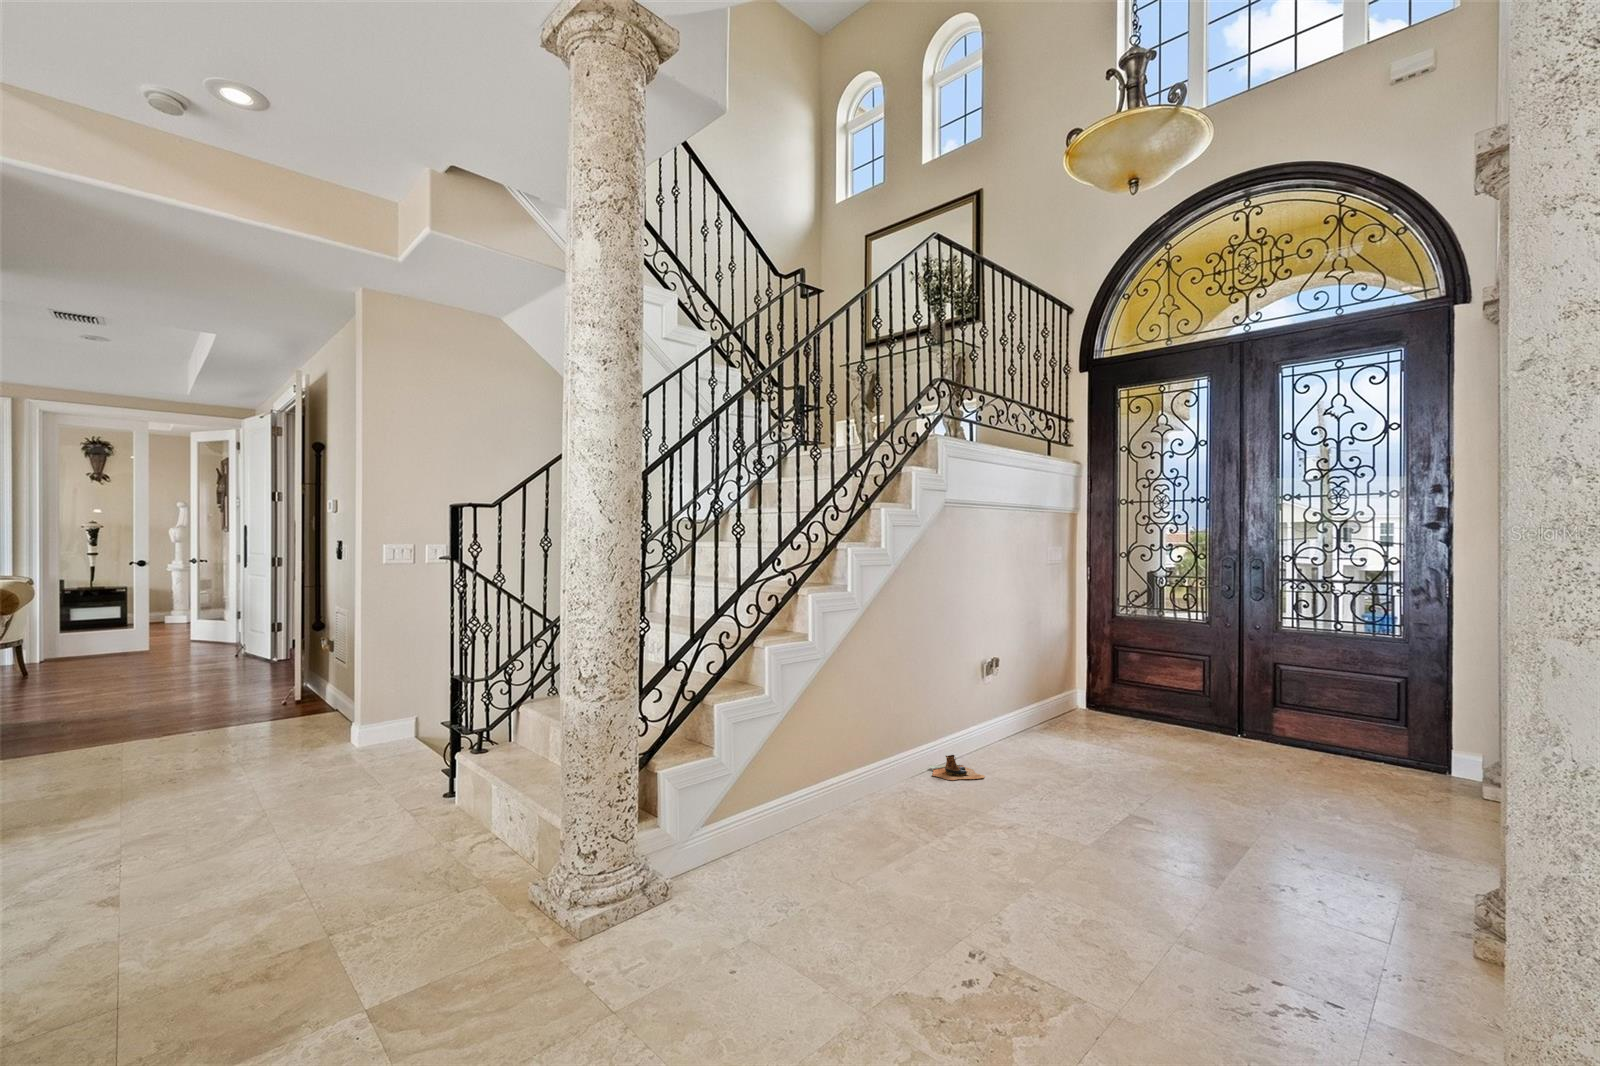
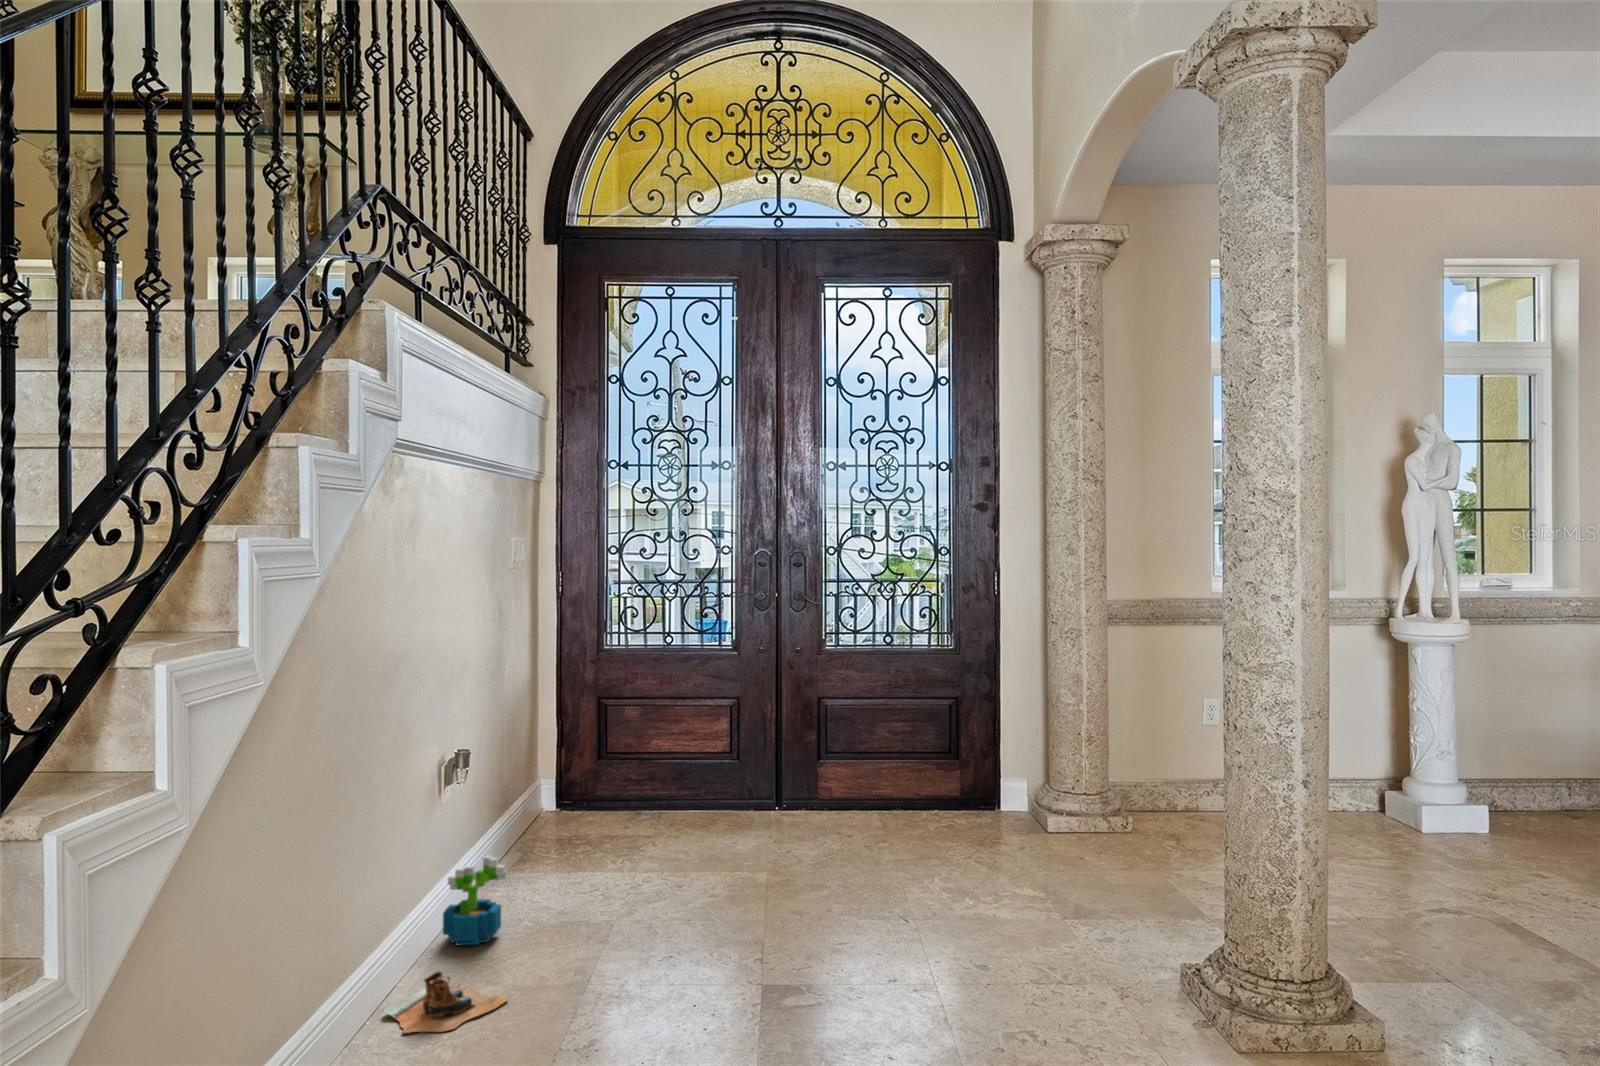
decorative plant: none [976,712,1007,756] -> present [443,855,507,945]

